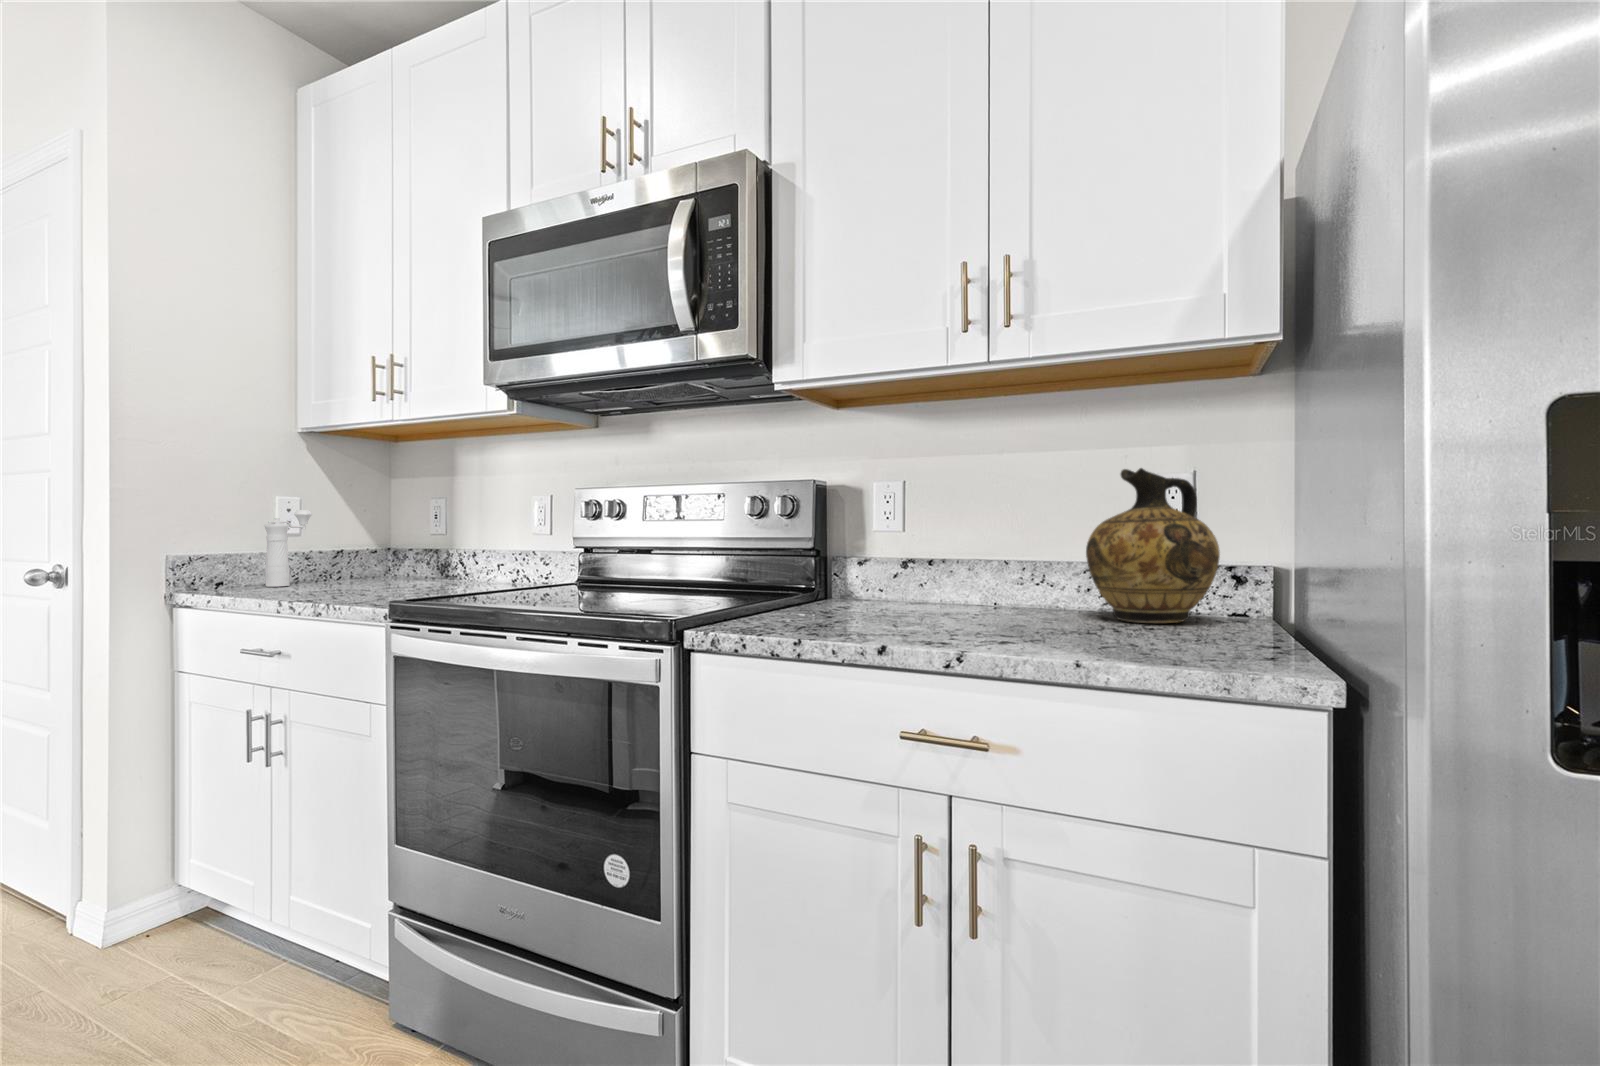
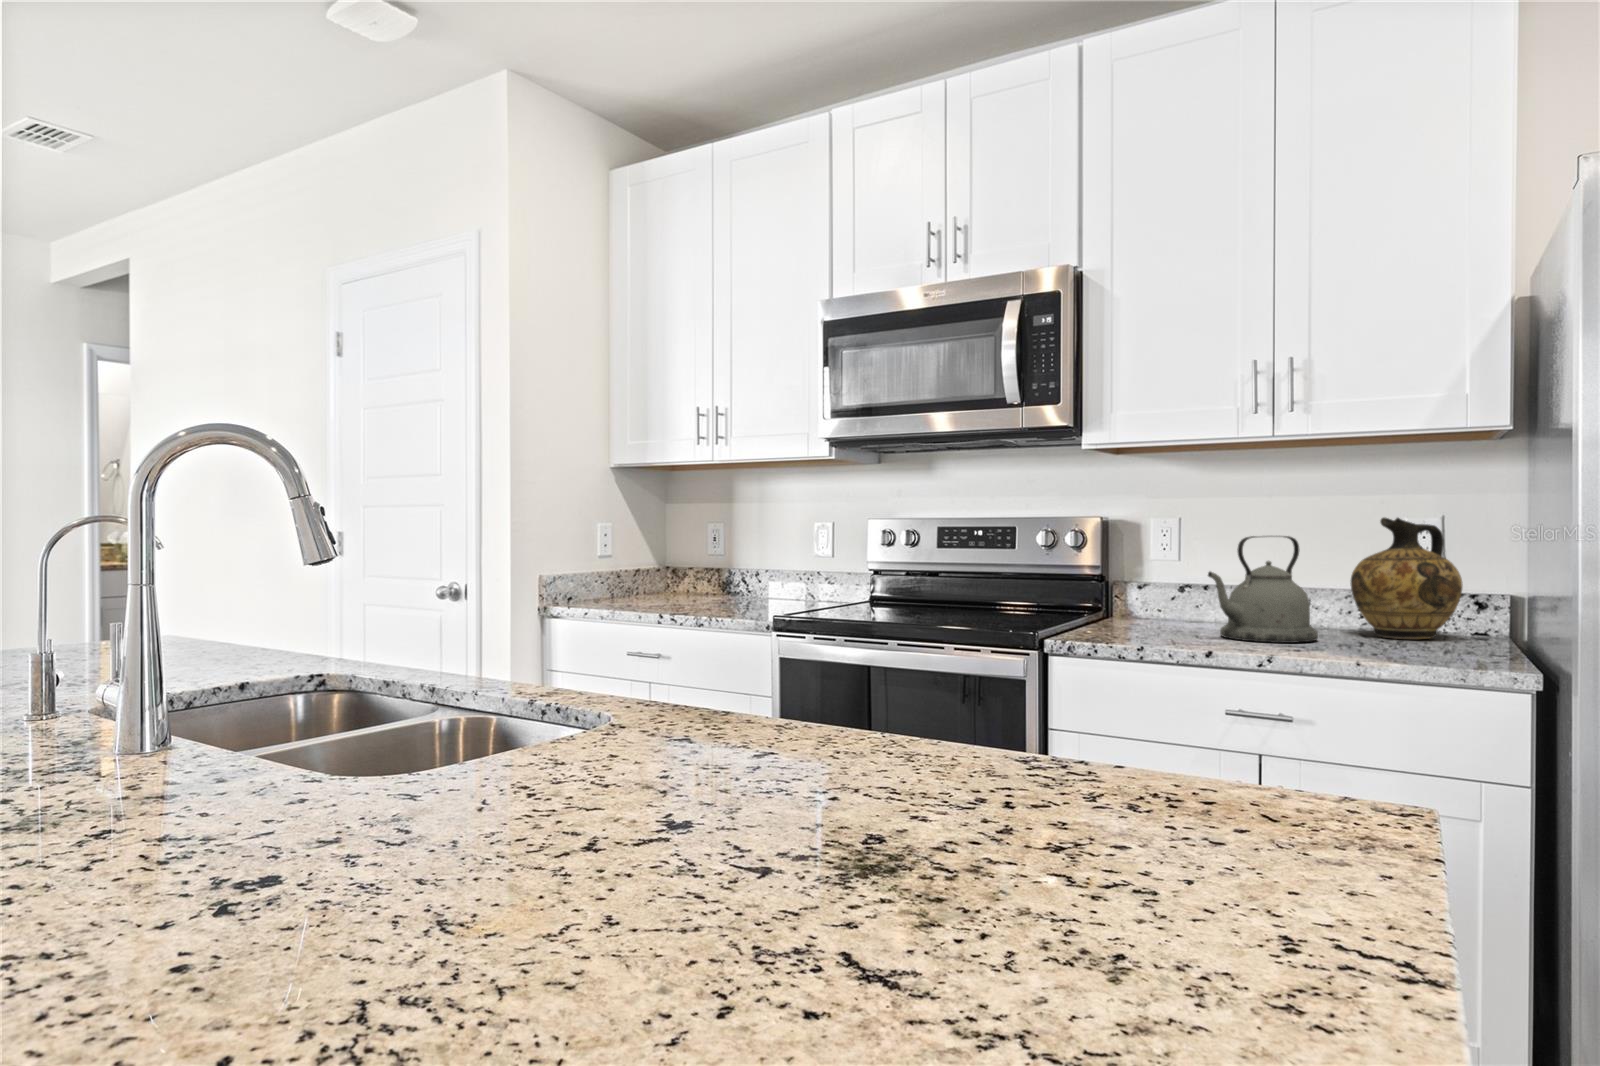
kettle: none [896,491,1041,631] -> present [1208,536,1318,643]
pepper mill: present [264,510,312,587] -> none [611,536,637,602]

